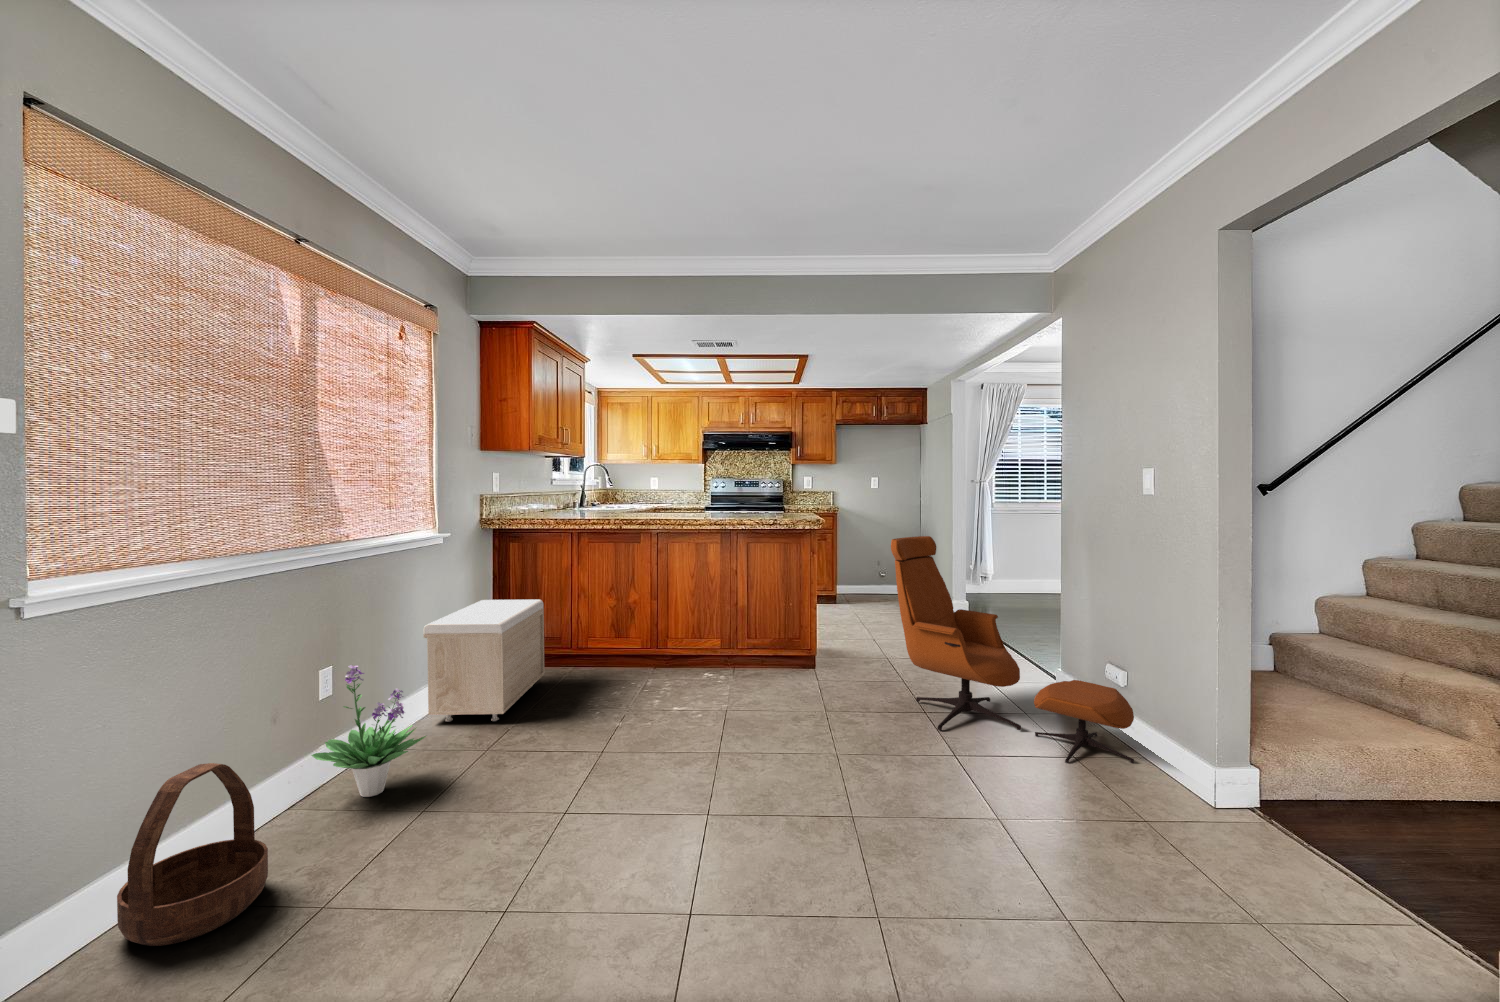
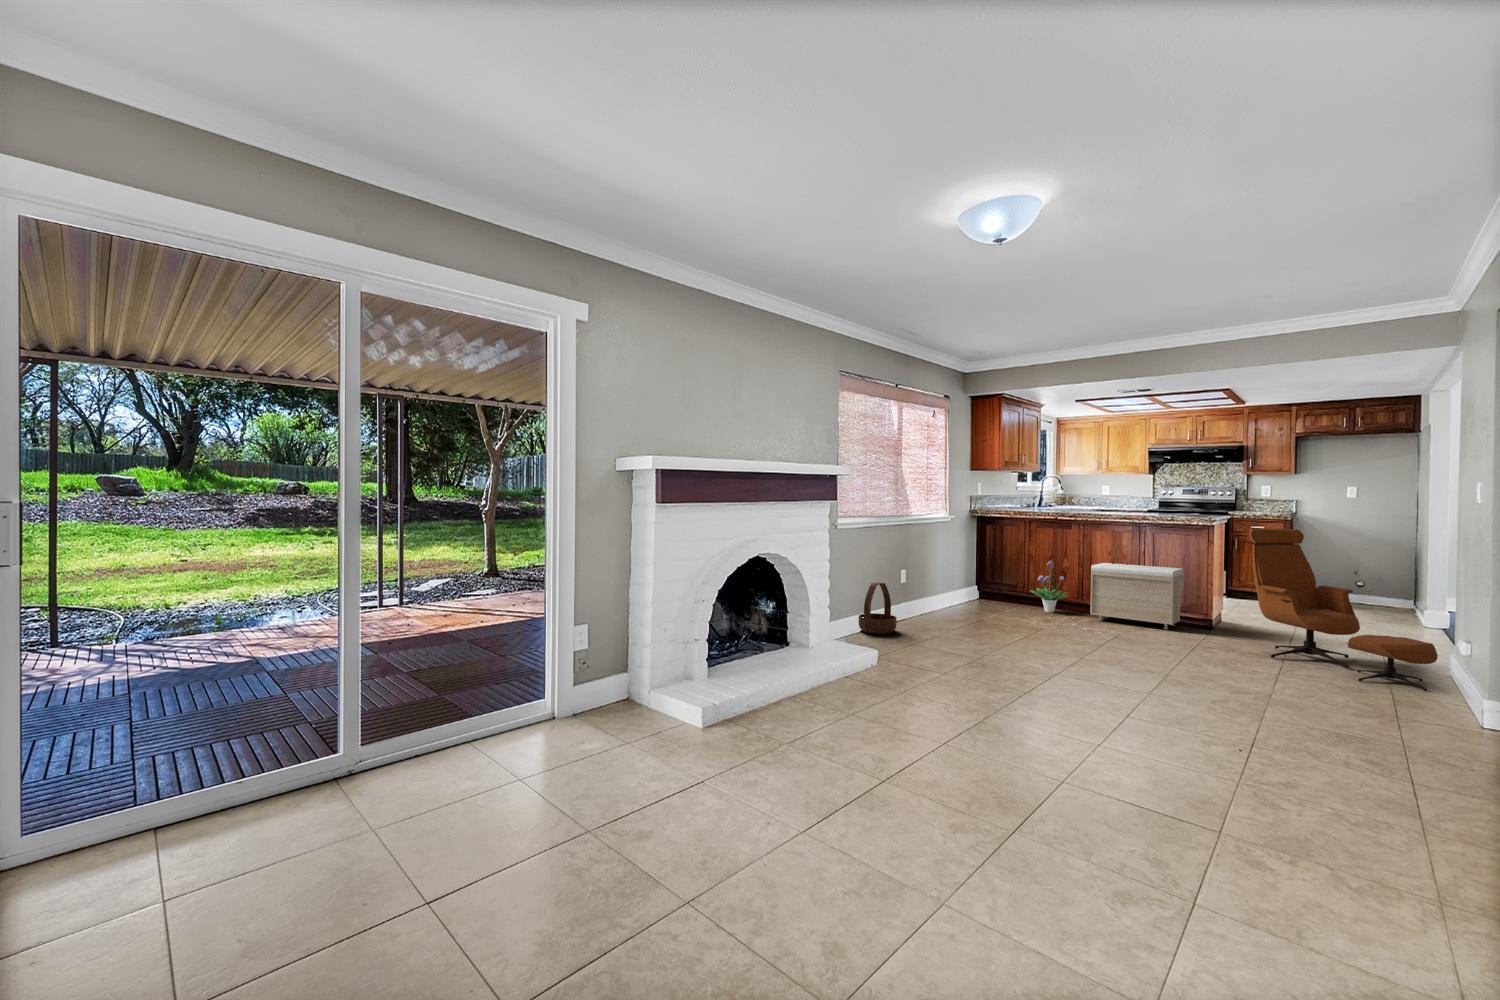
storage bench: present [423,600,544,722] -> present [1090,563,1183,629]
potted plant: present [311,665,426,797] -> present [1030,561,1067,612]

